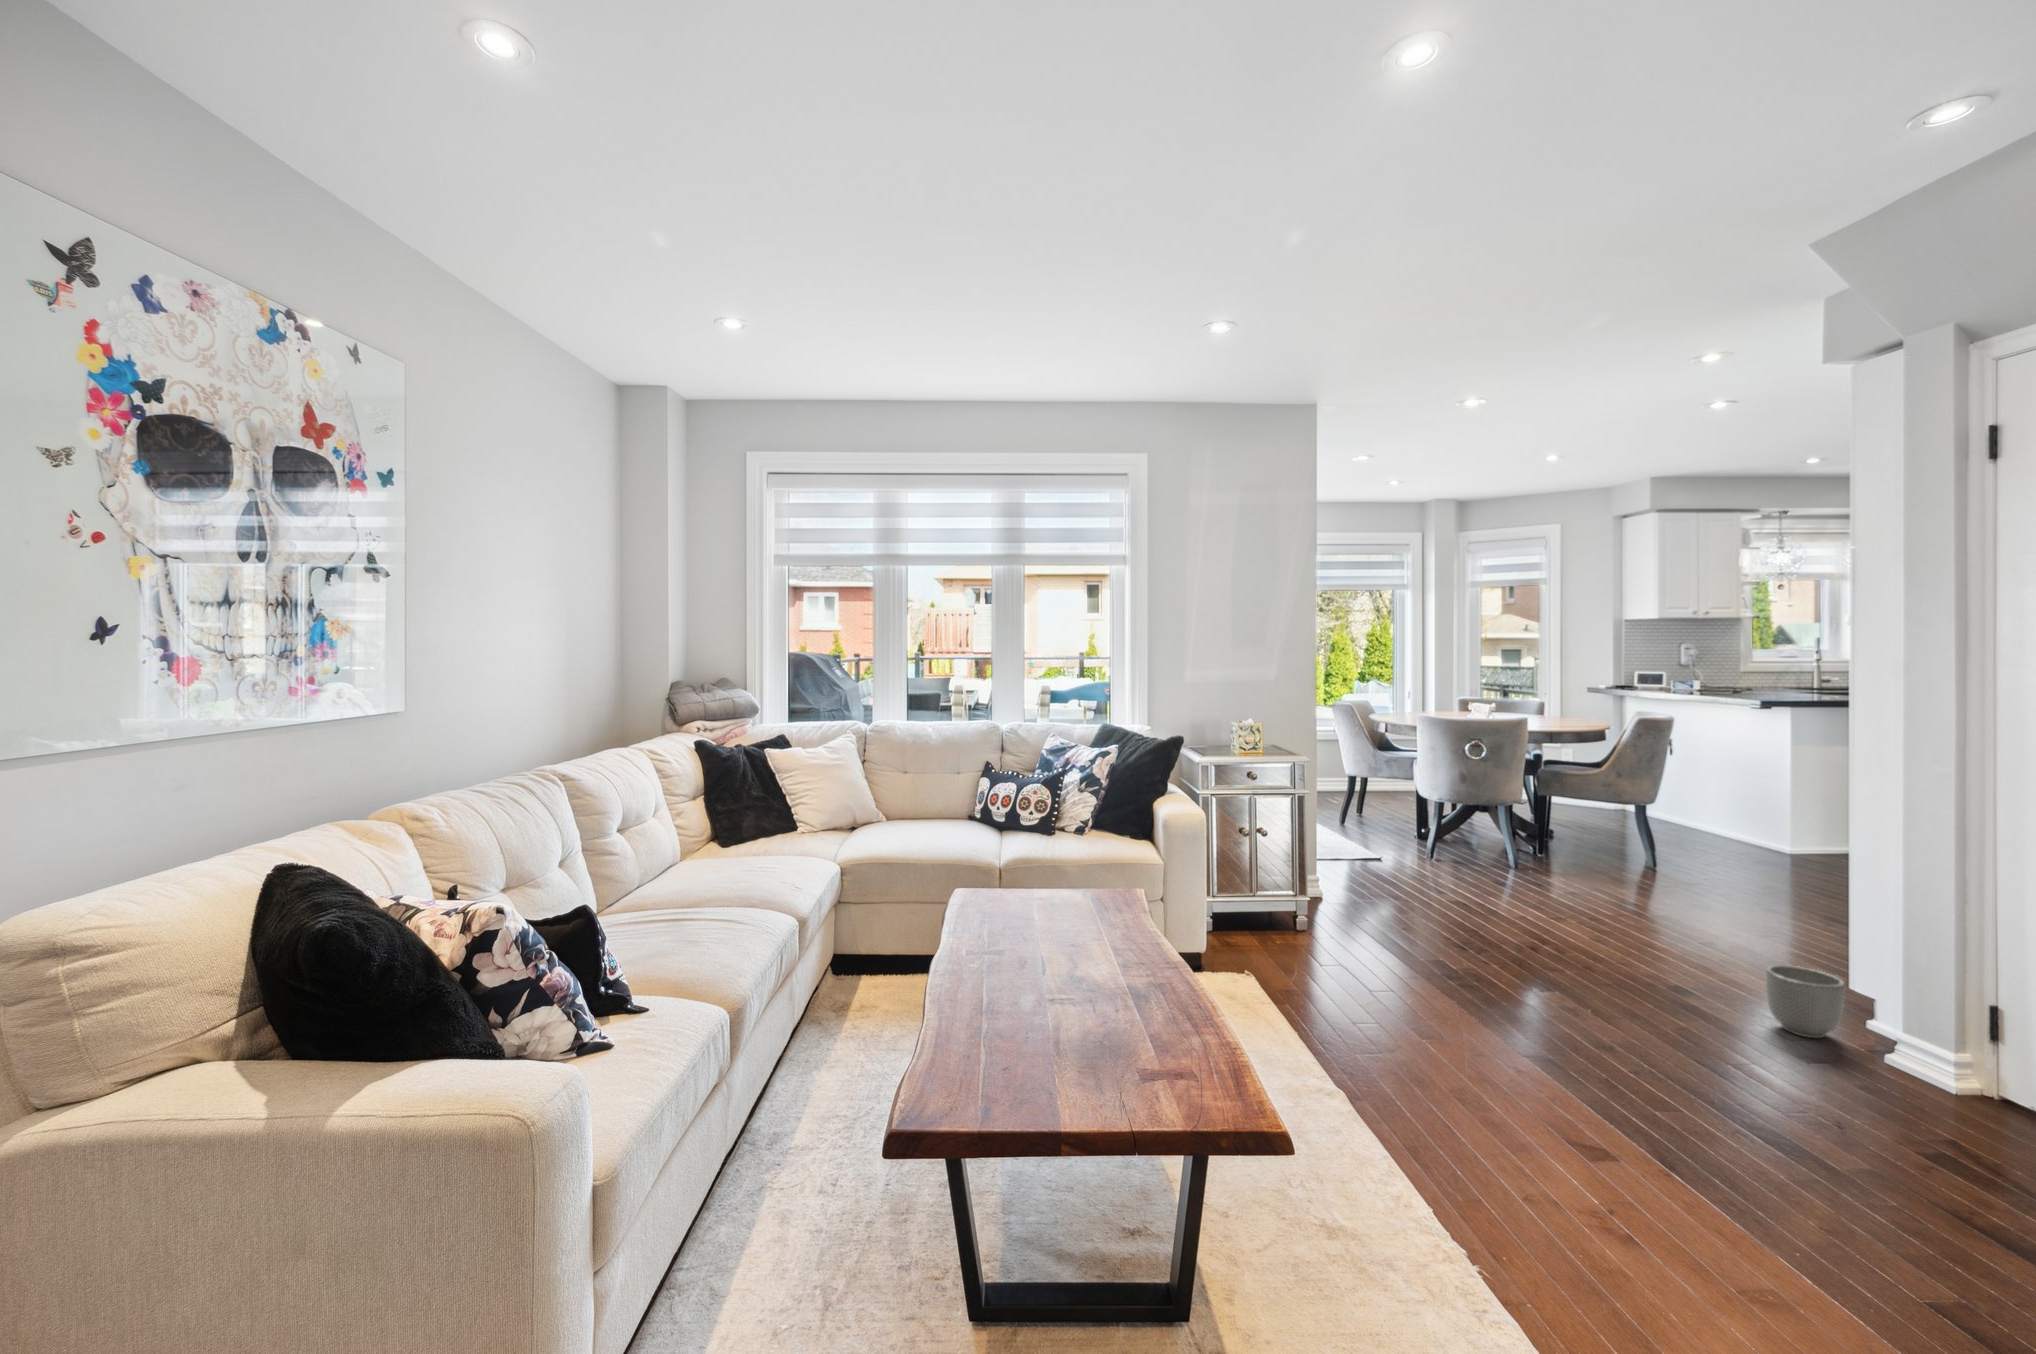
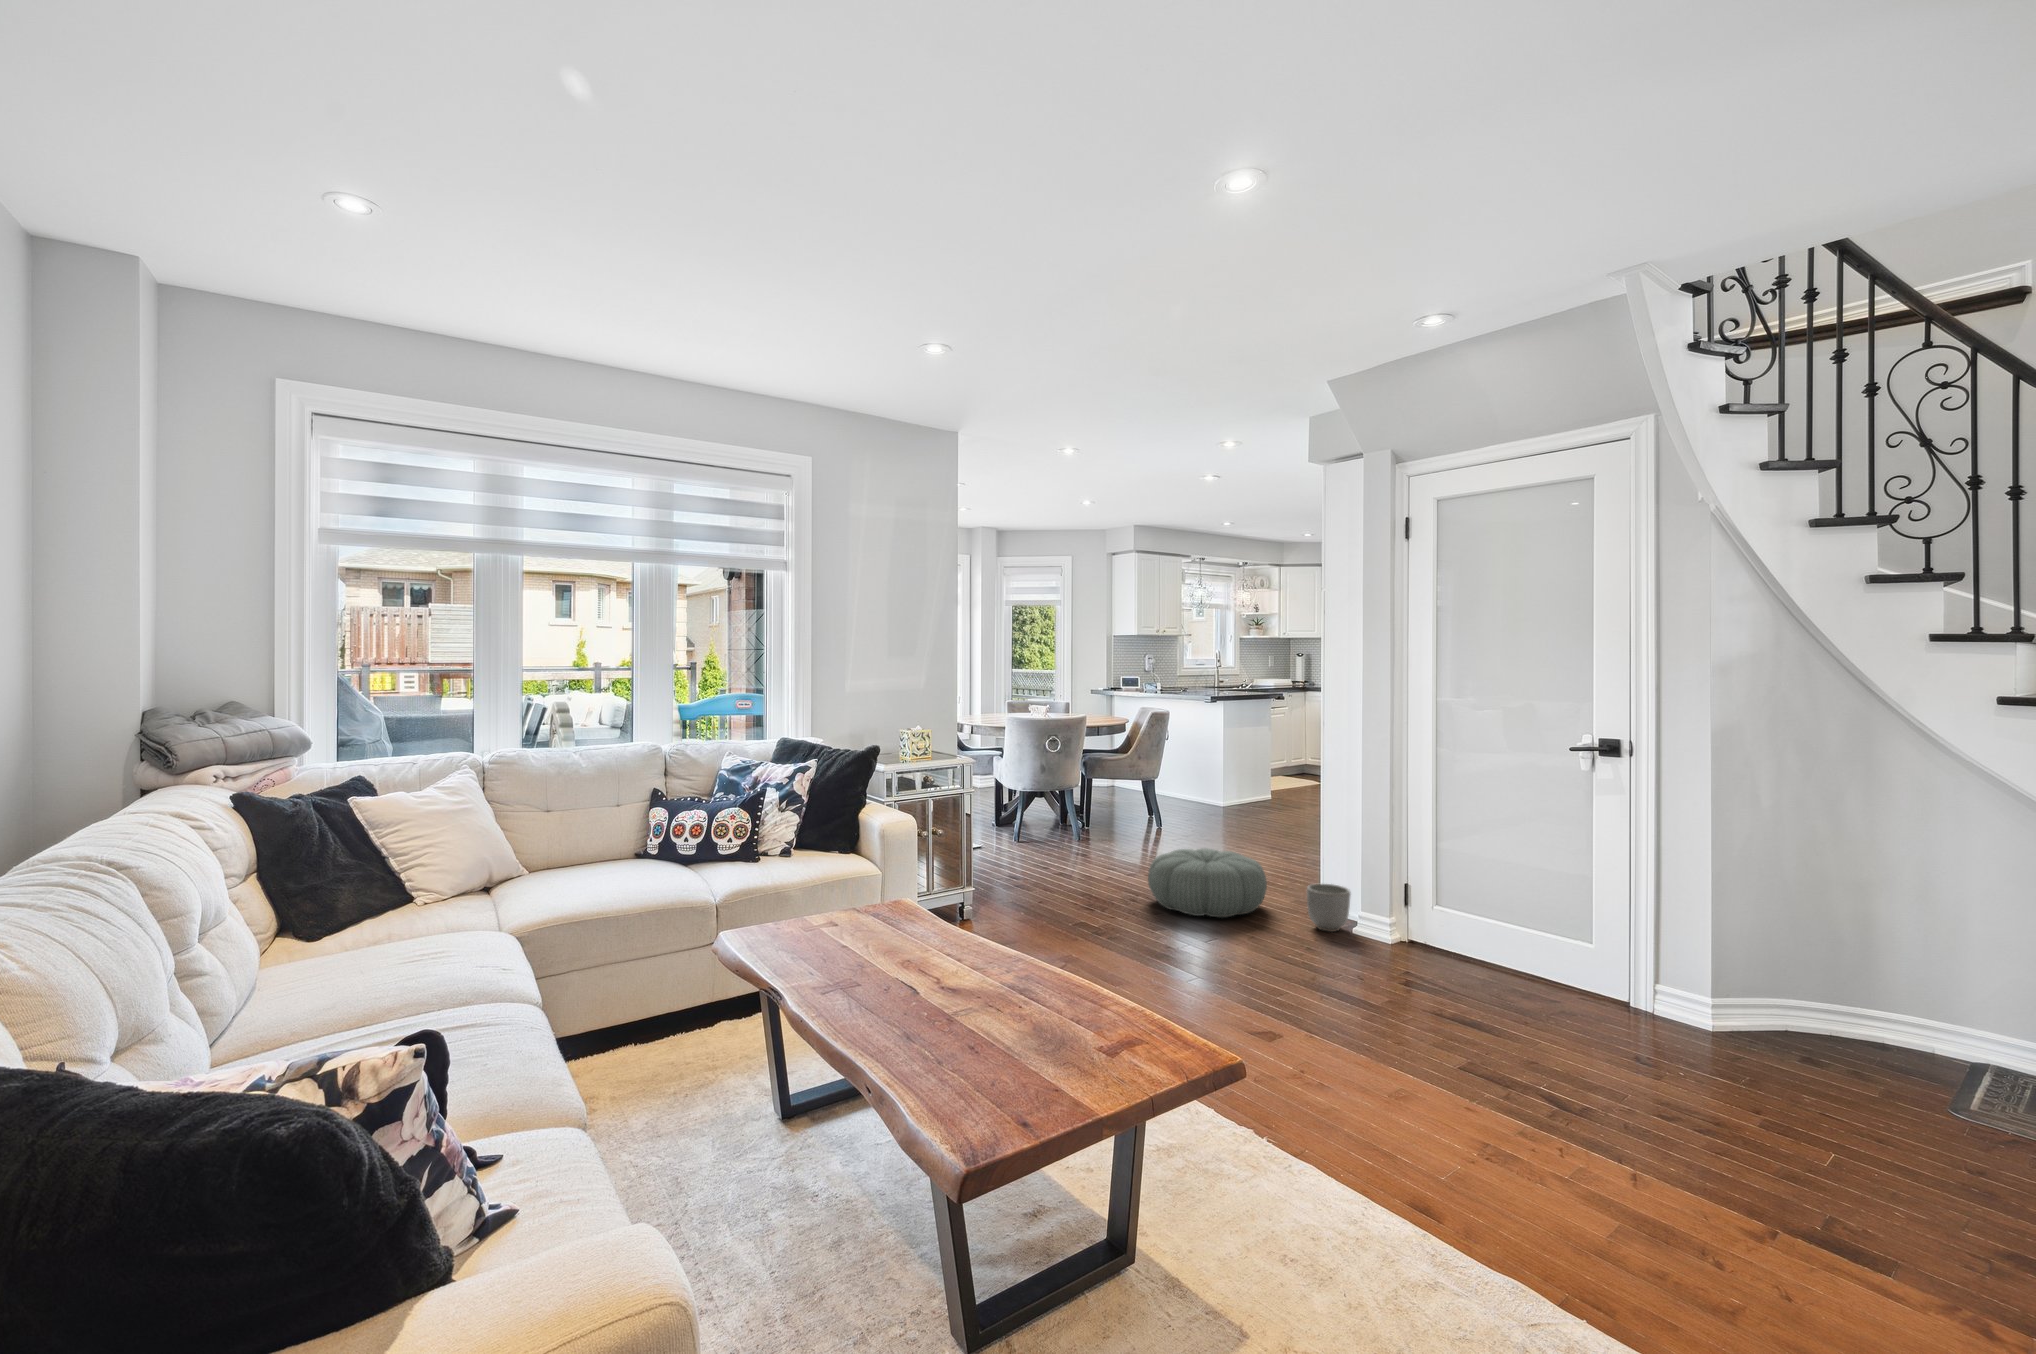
pouf: none [1535,890,1718,987] -> present [1148,848,1267,918]

